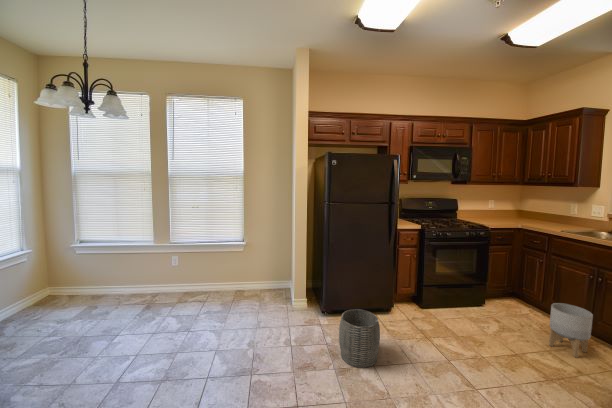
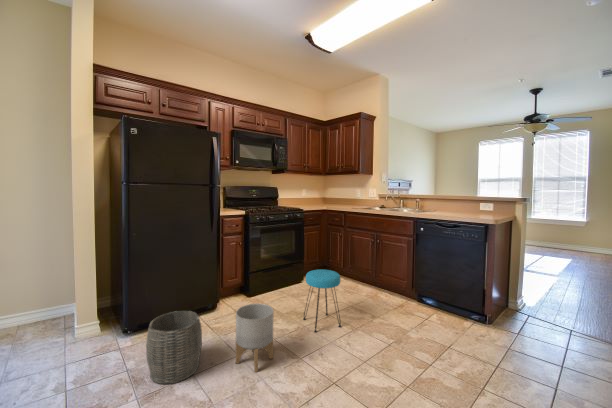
stool: none [482,300,536,372] -> present [303,270,341,332]
planter: present [549,303,593,358] -> present [236,303,274,372]

